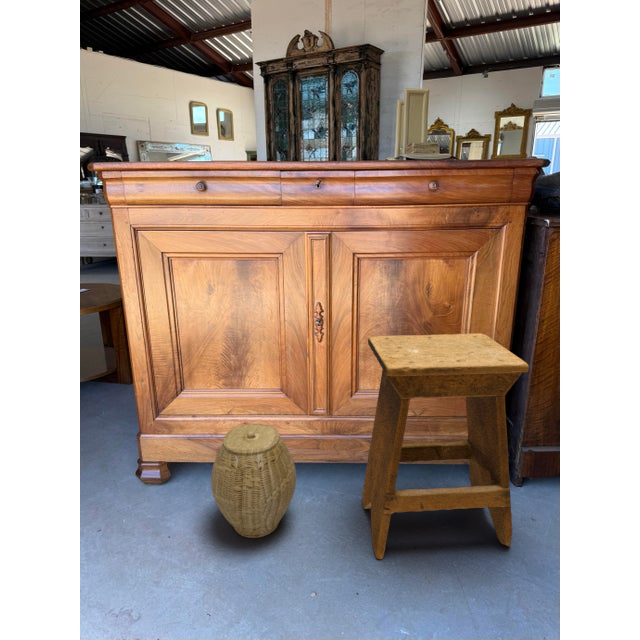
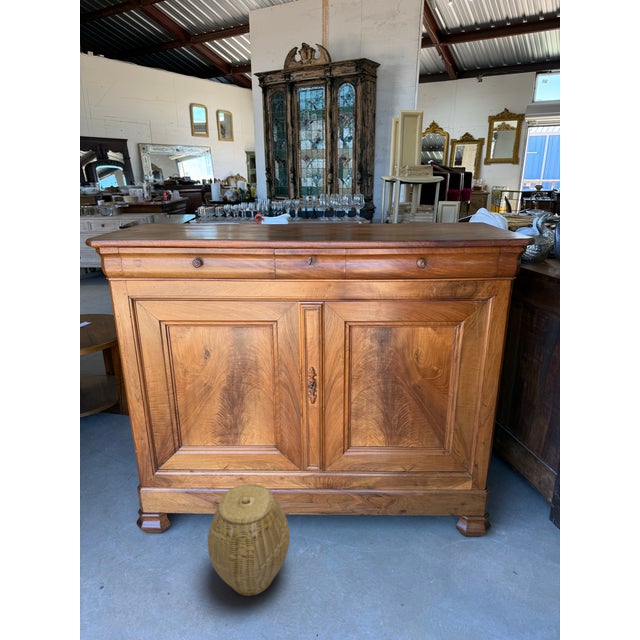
stool: present [362,333,529,559] -> none [353,401,515,621]

